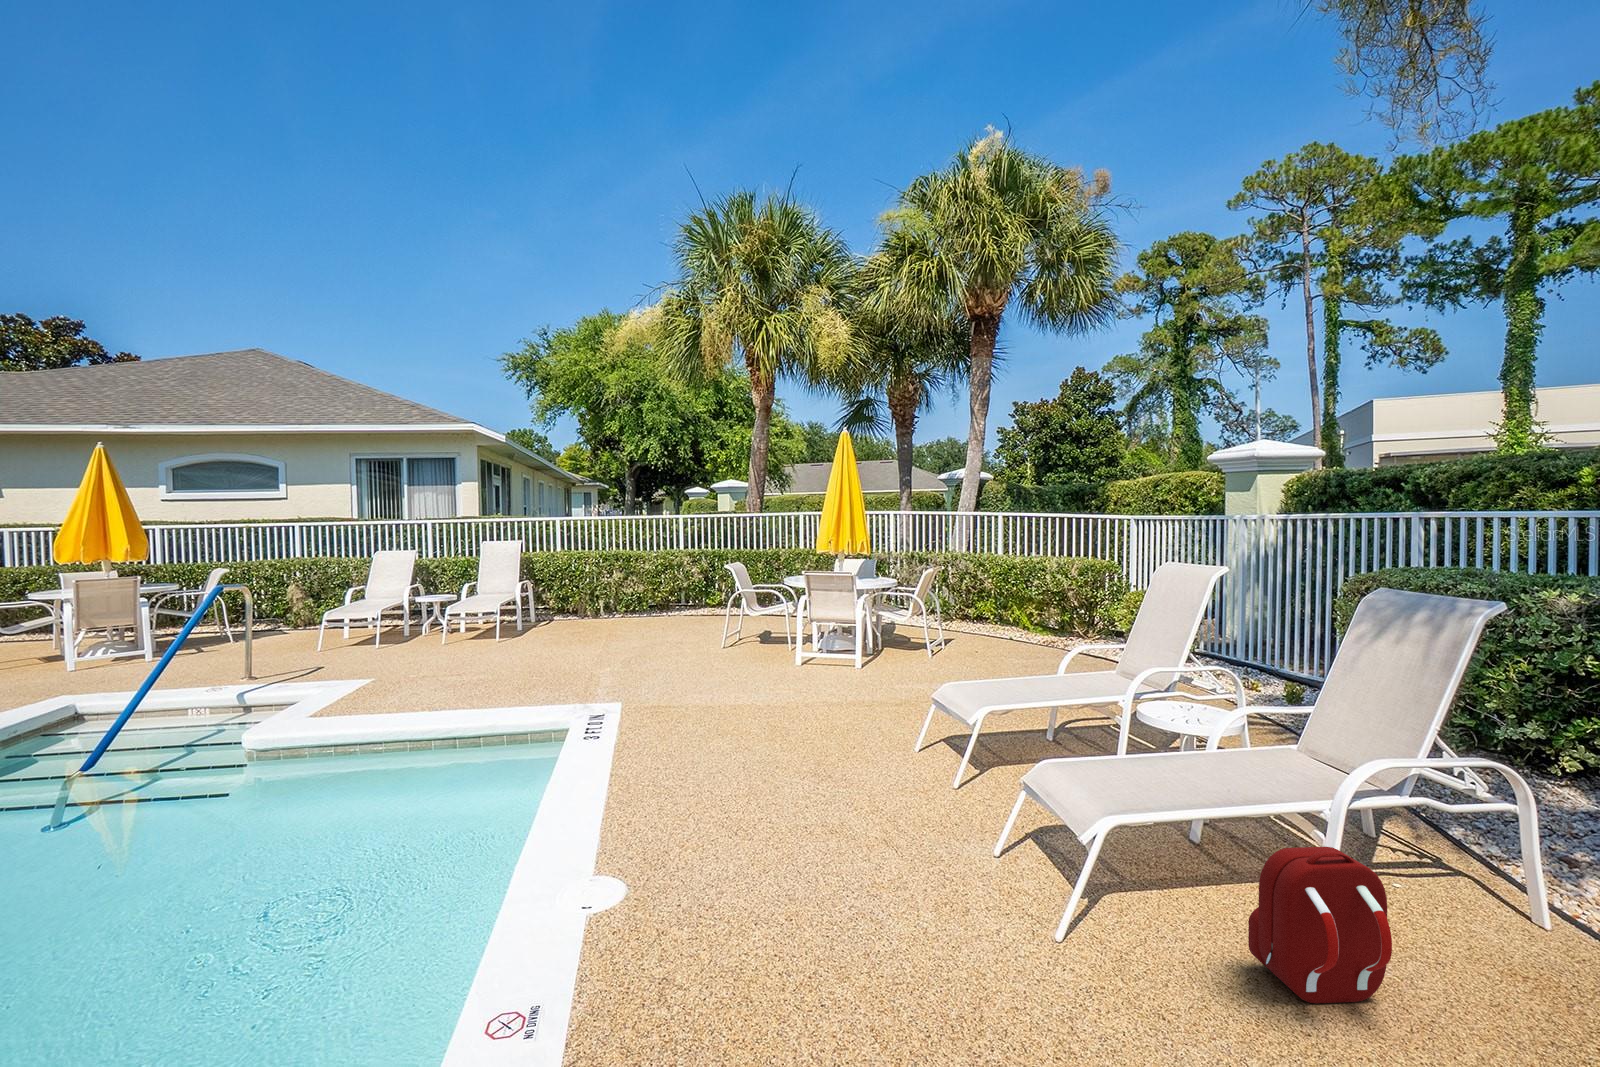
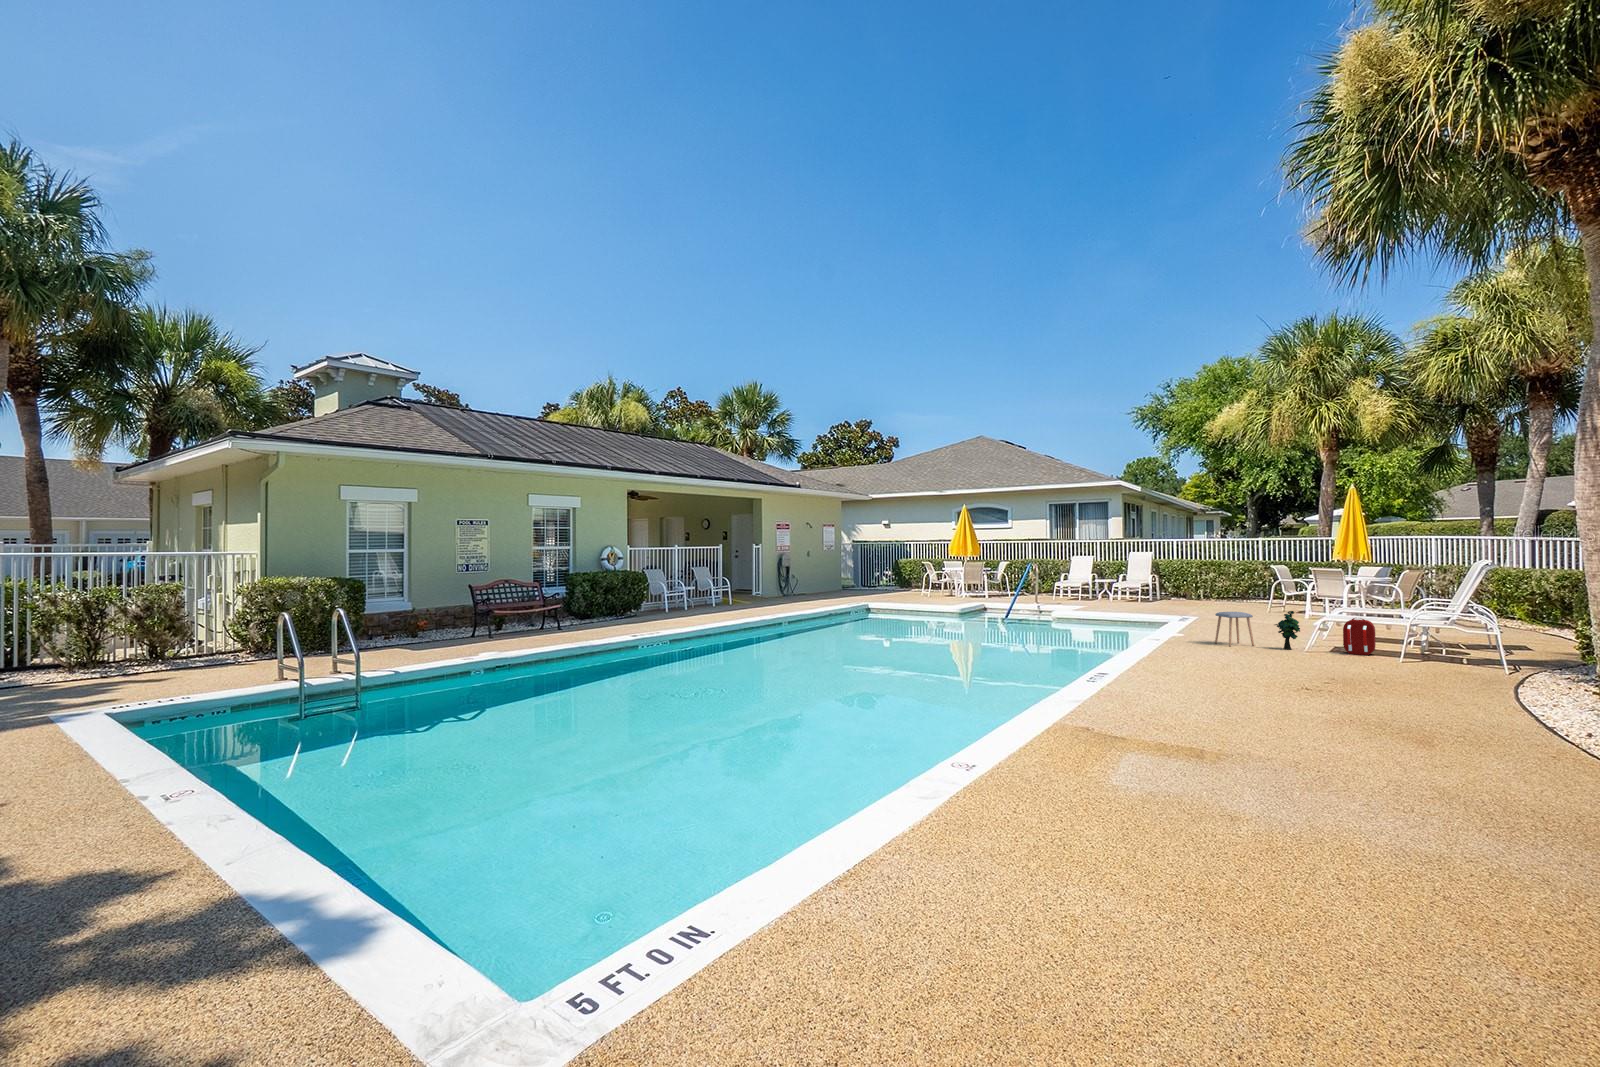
stool: none [790,829,942,1040] -> present [1215,612,1254,646]
decorative plant: none [1030,836,1132,1011] -> present [1275,611,1300,650]

